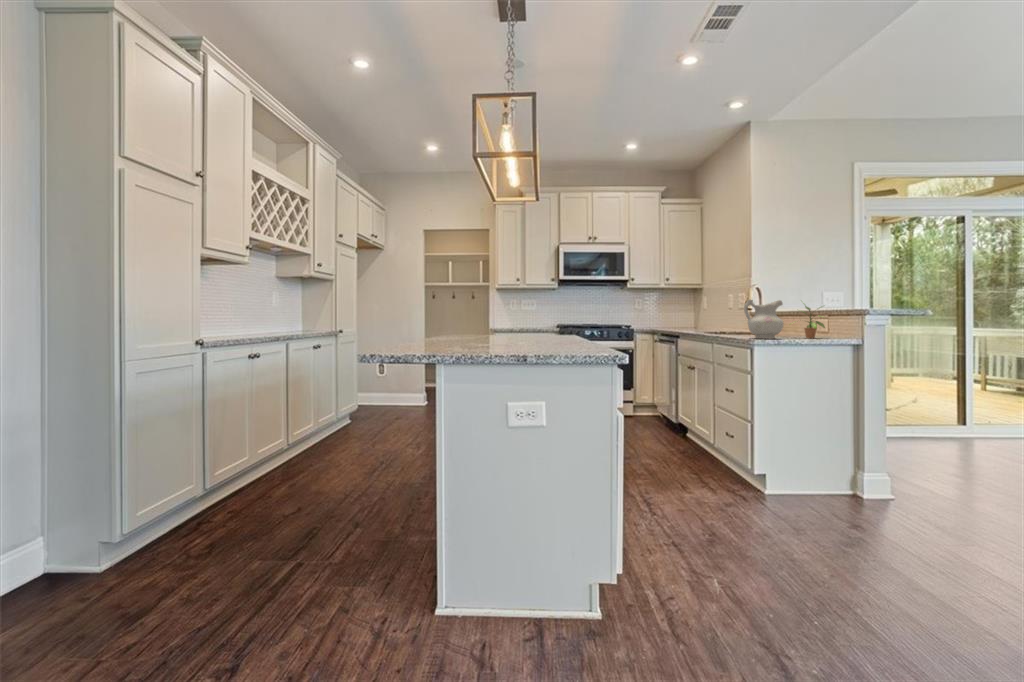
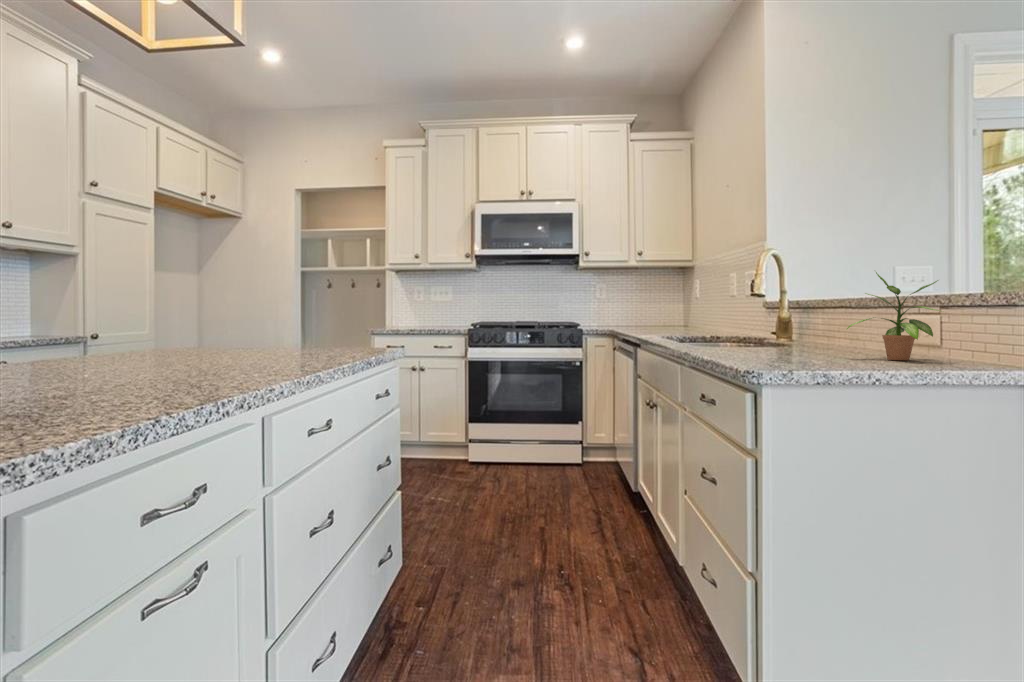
ceramic pitcher: present [744,300,783,339] -> none [741,269,836,364]

